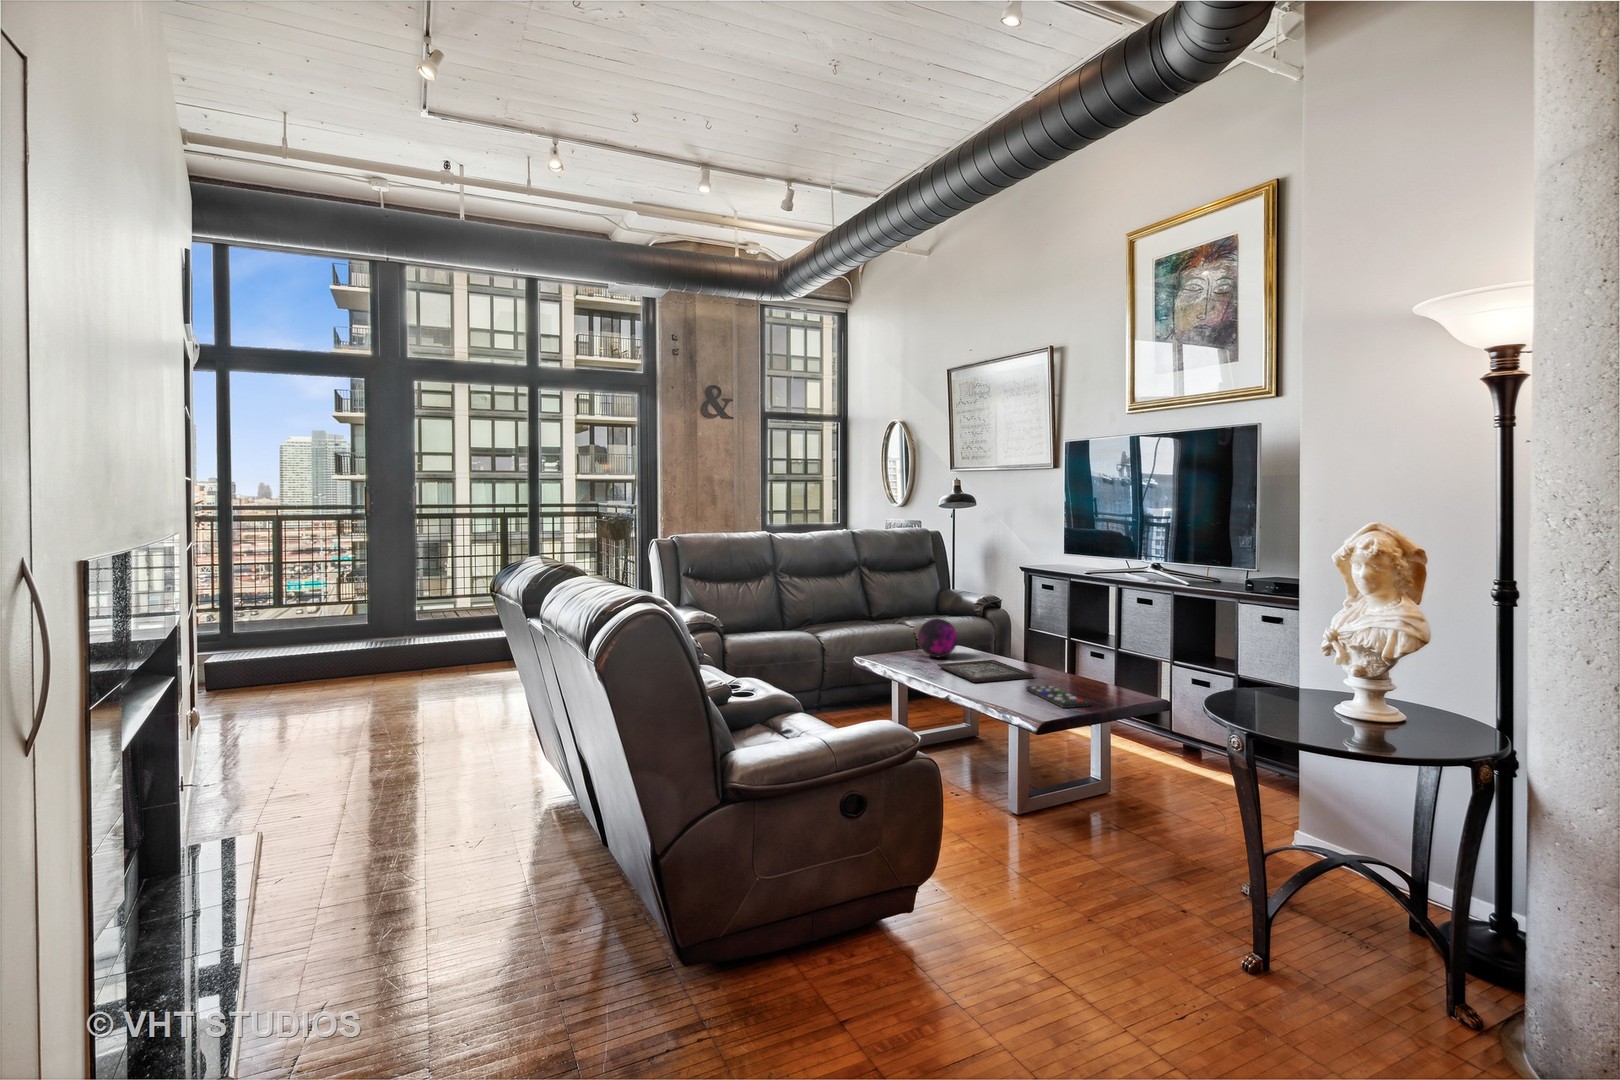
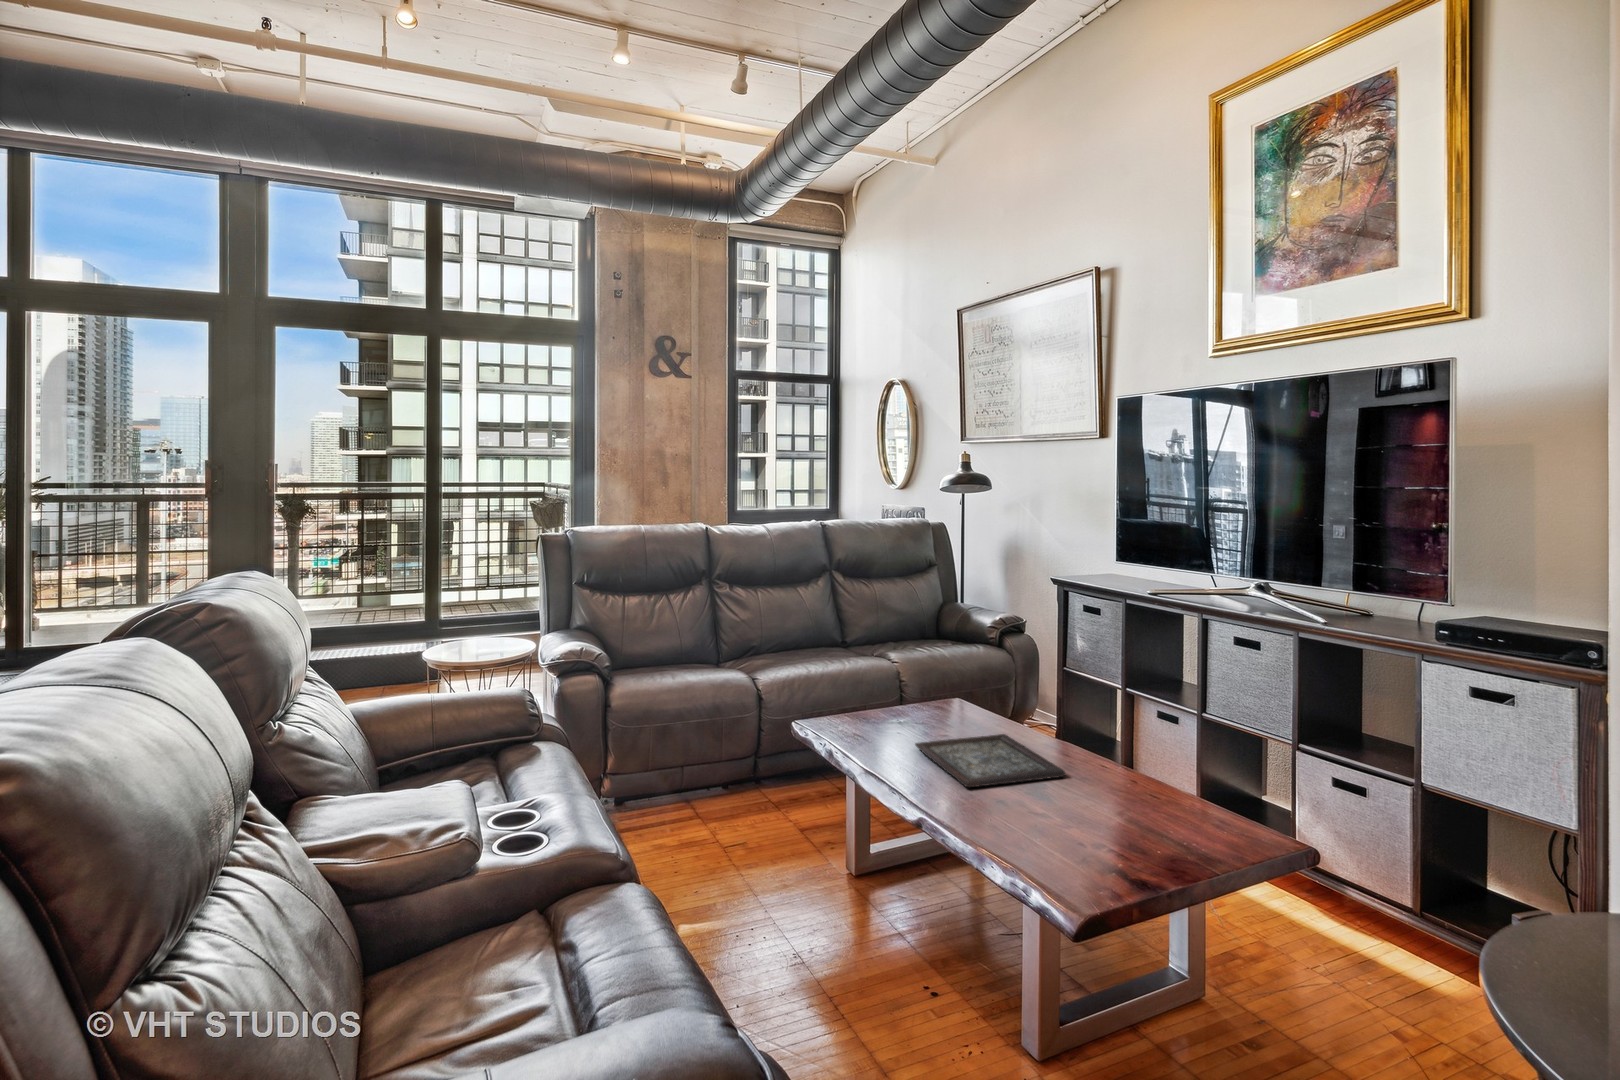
decorative orb: present [918,618,957,658] -> none [891,665,950,725]
remote control: present [1026,685,1089,708] -> none [1053,801,1166,866]

